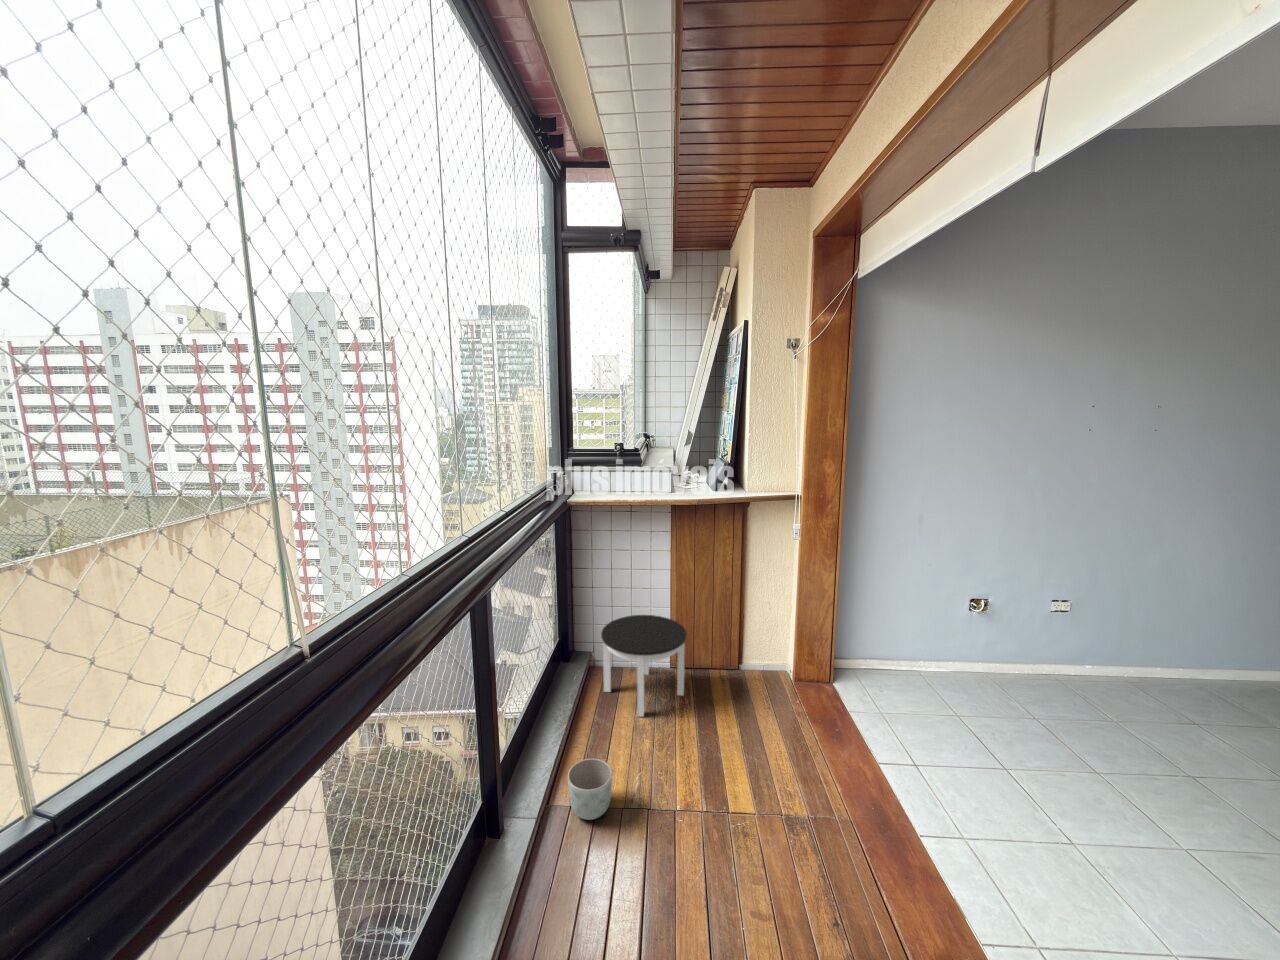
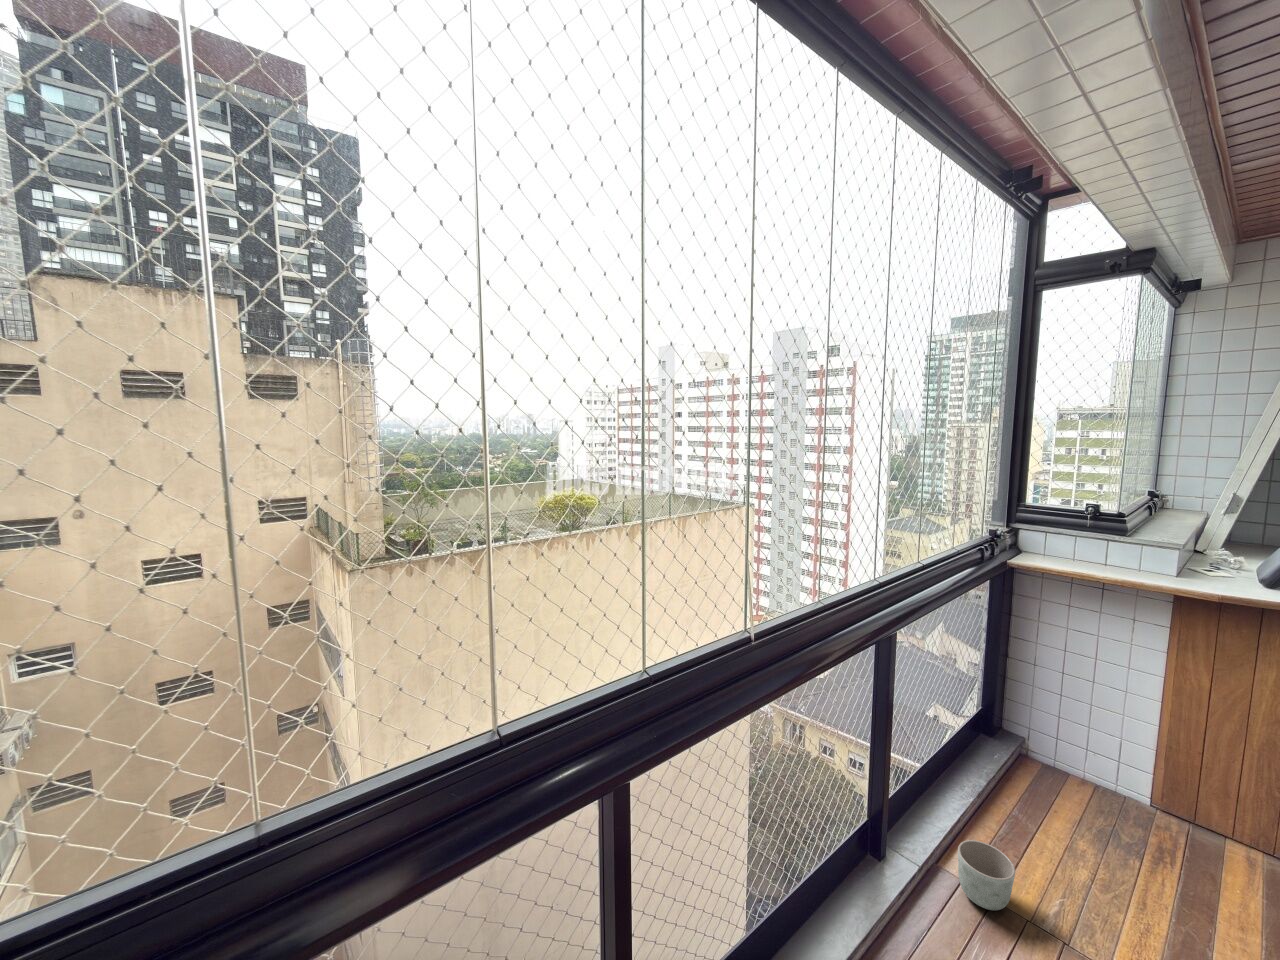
round table: present [601,615,686,717] -> none [1032,713,1178,852]

